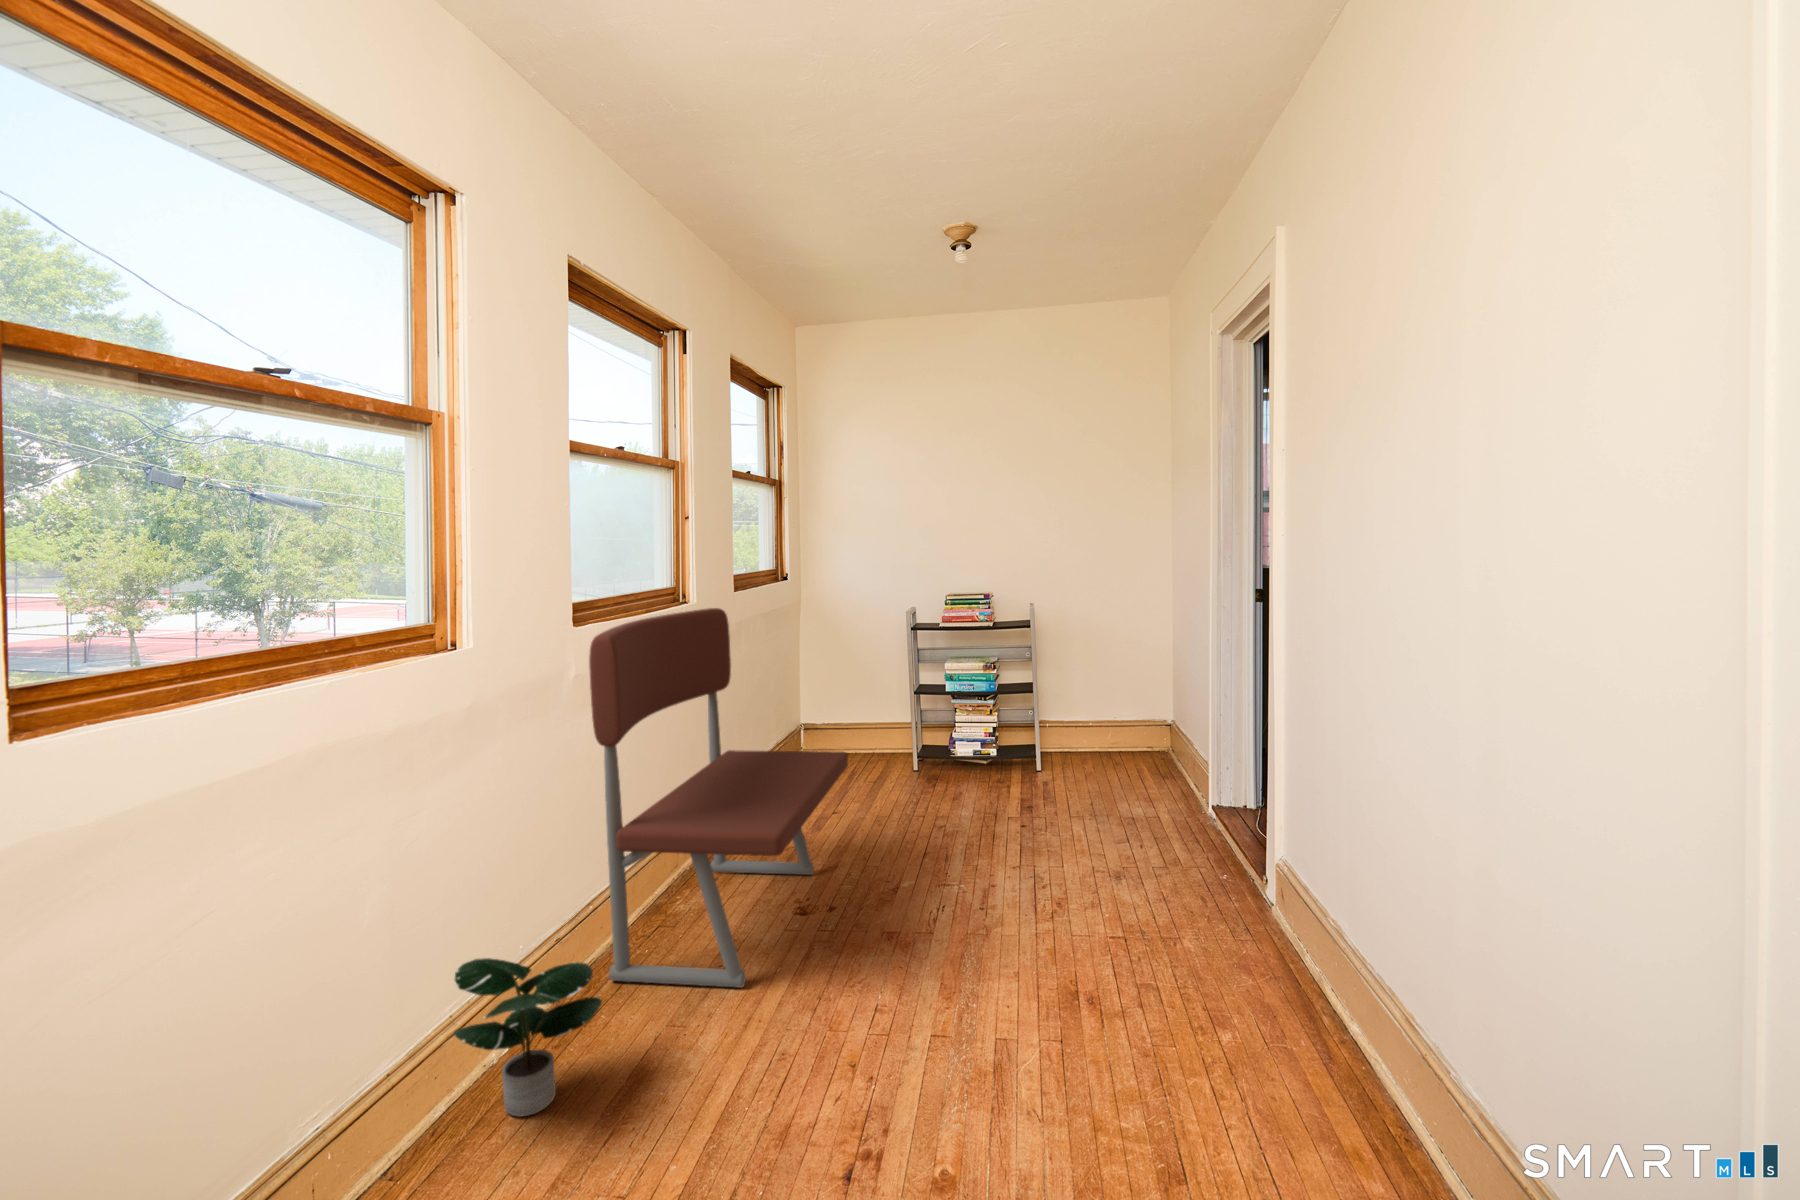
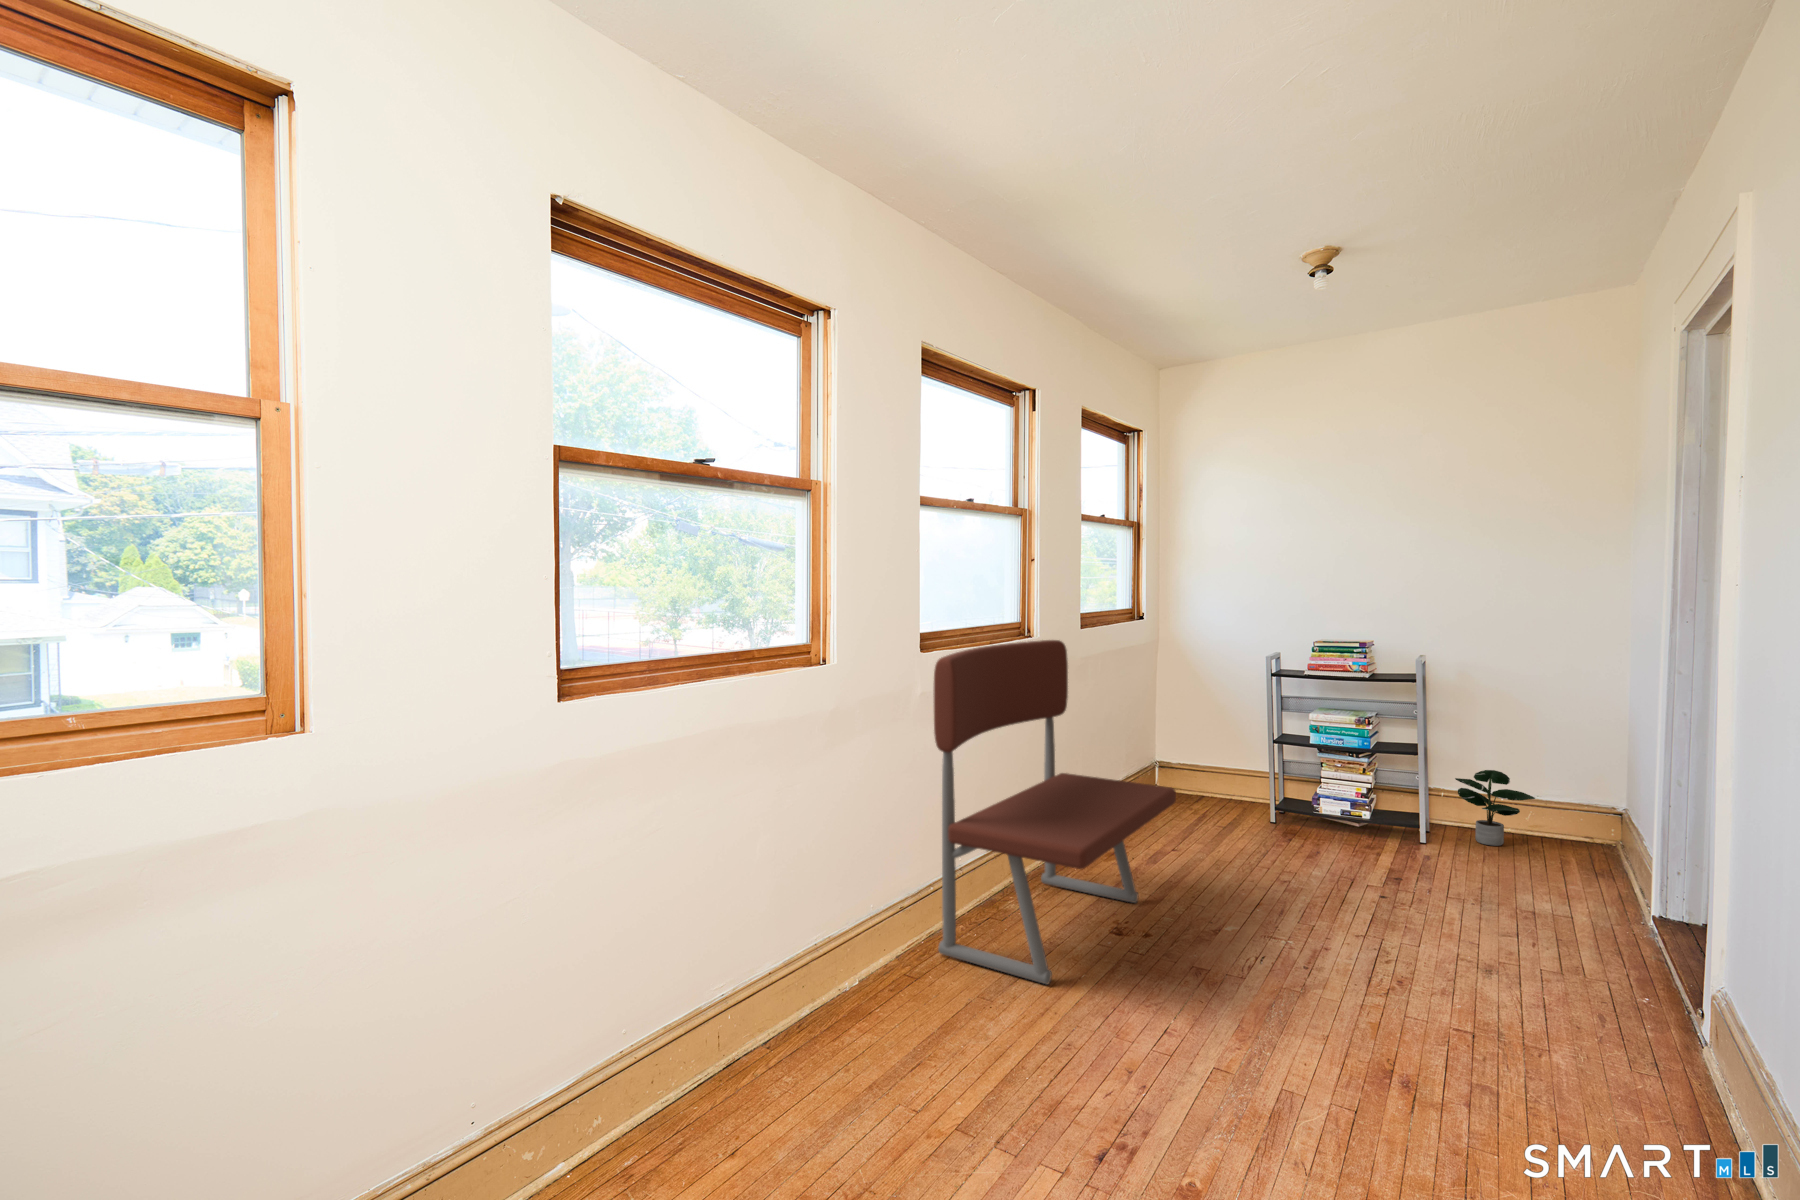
potted plant: present [454,958,602,1117] -> present [1455,770,1535,846]

